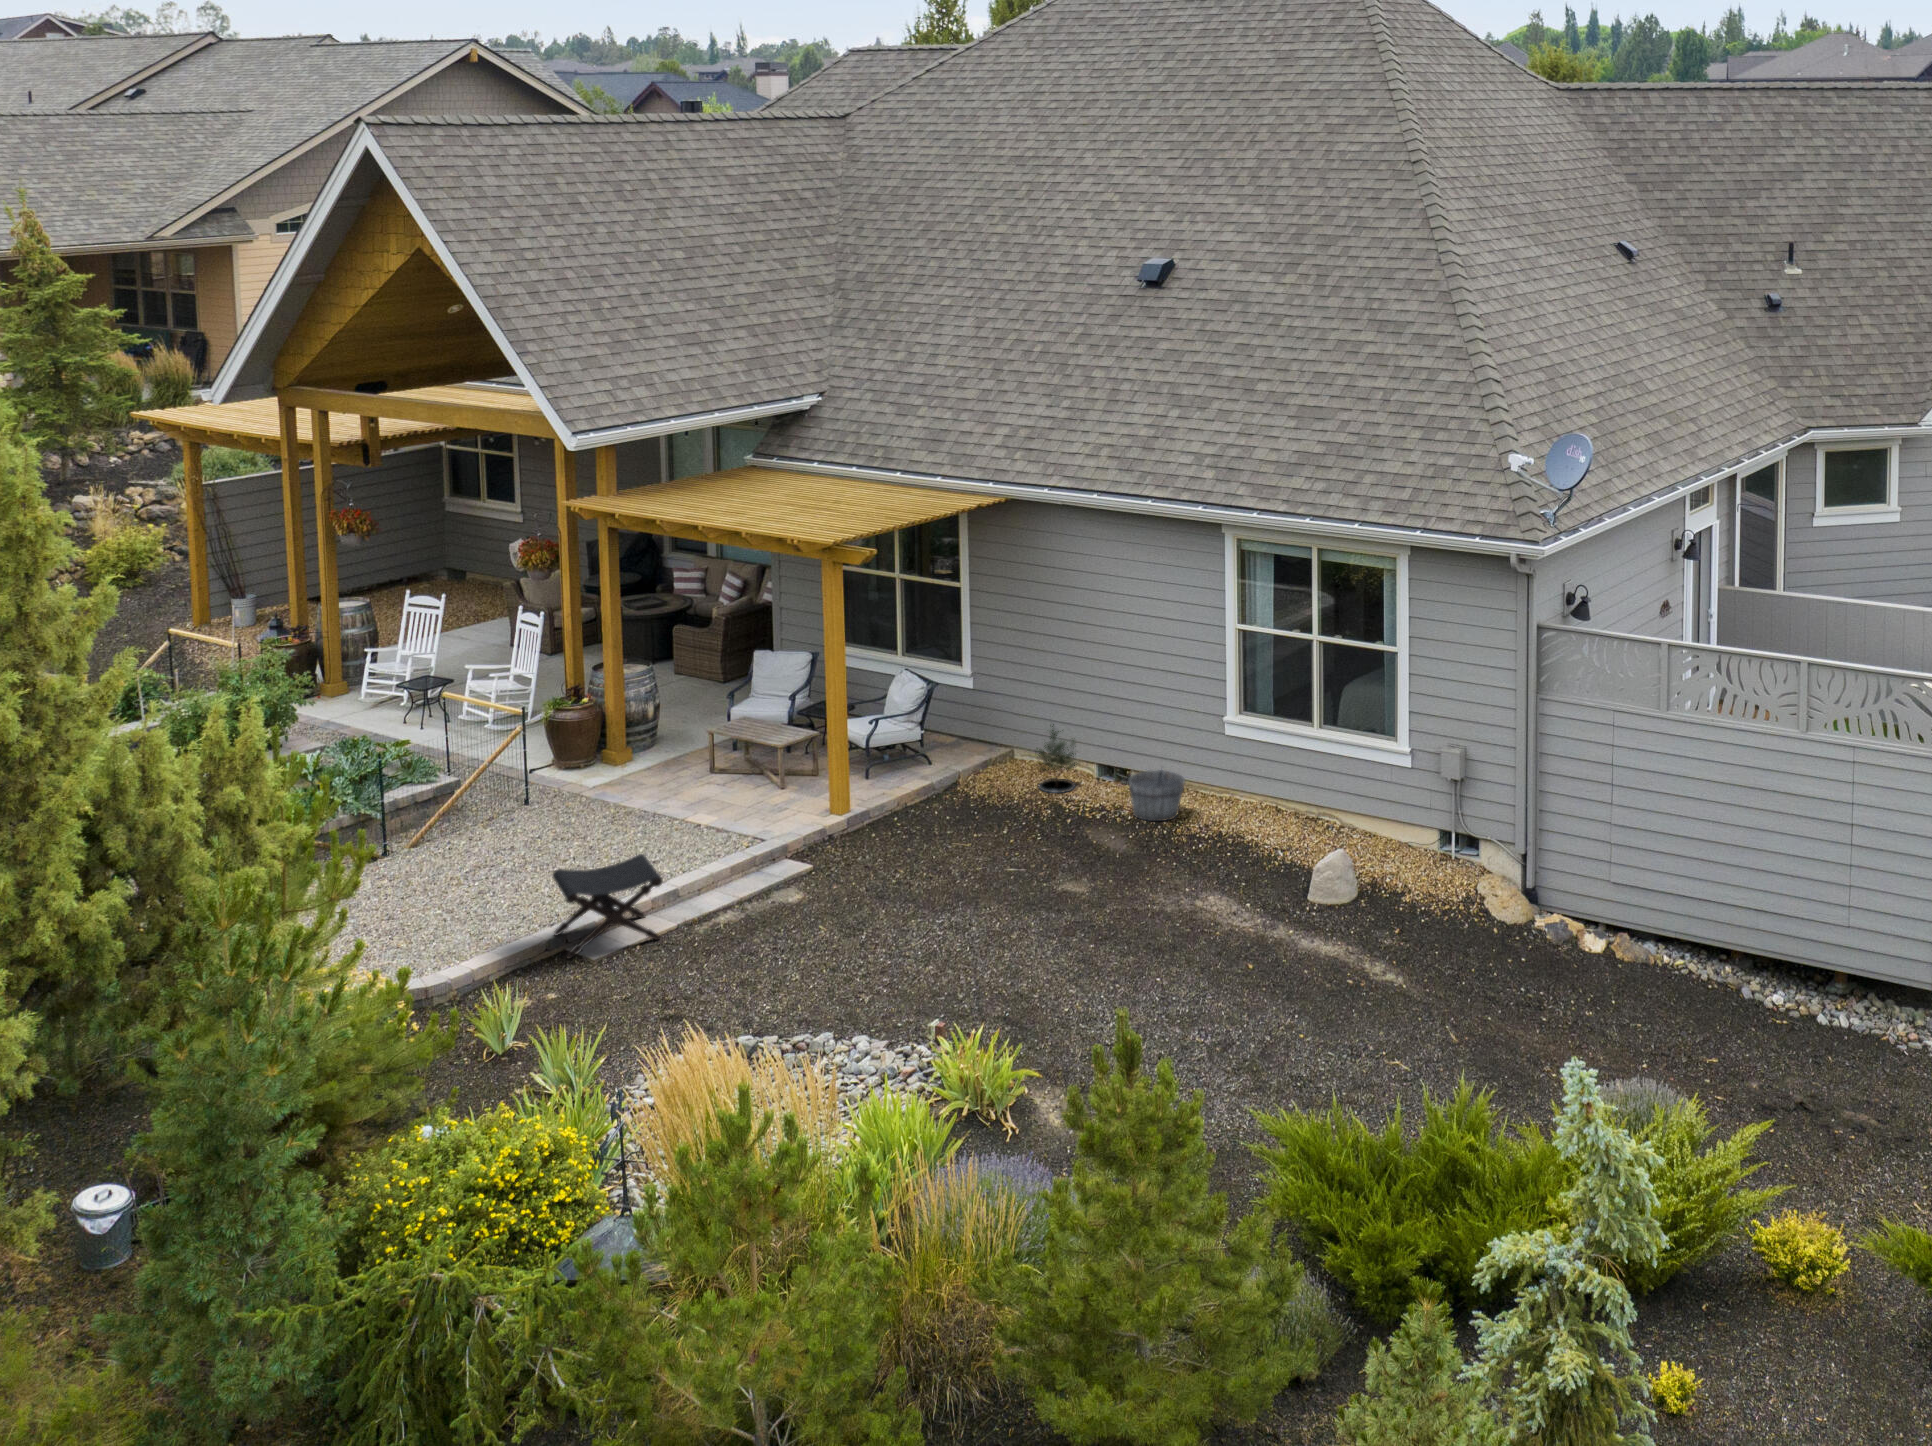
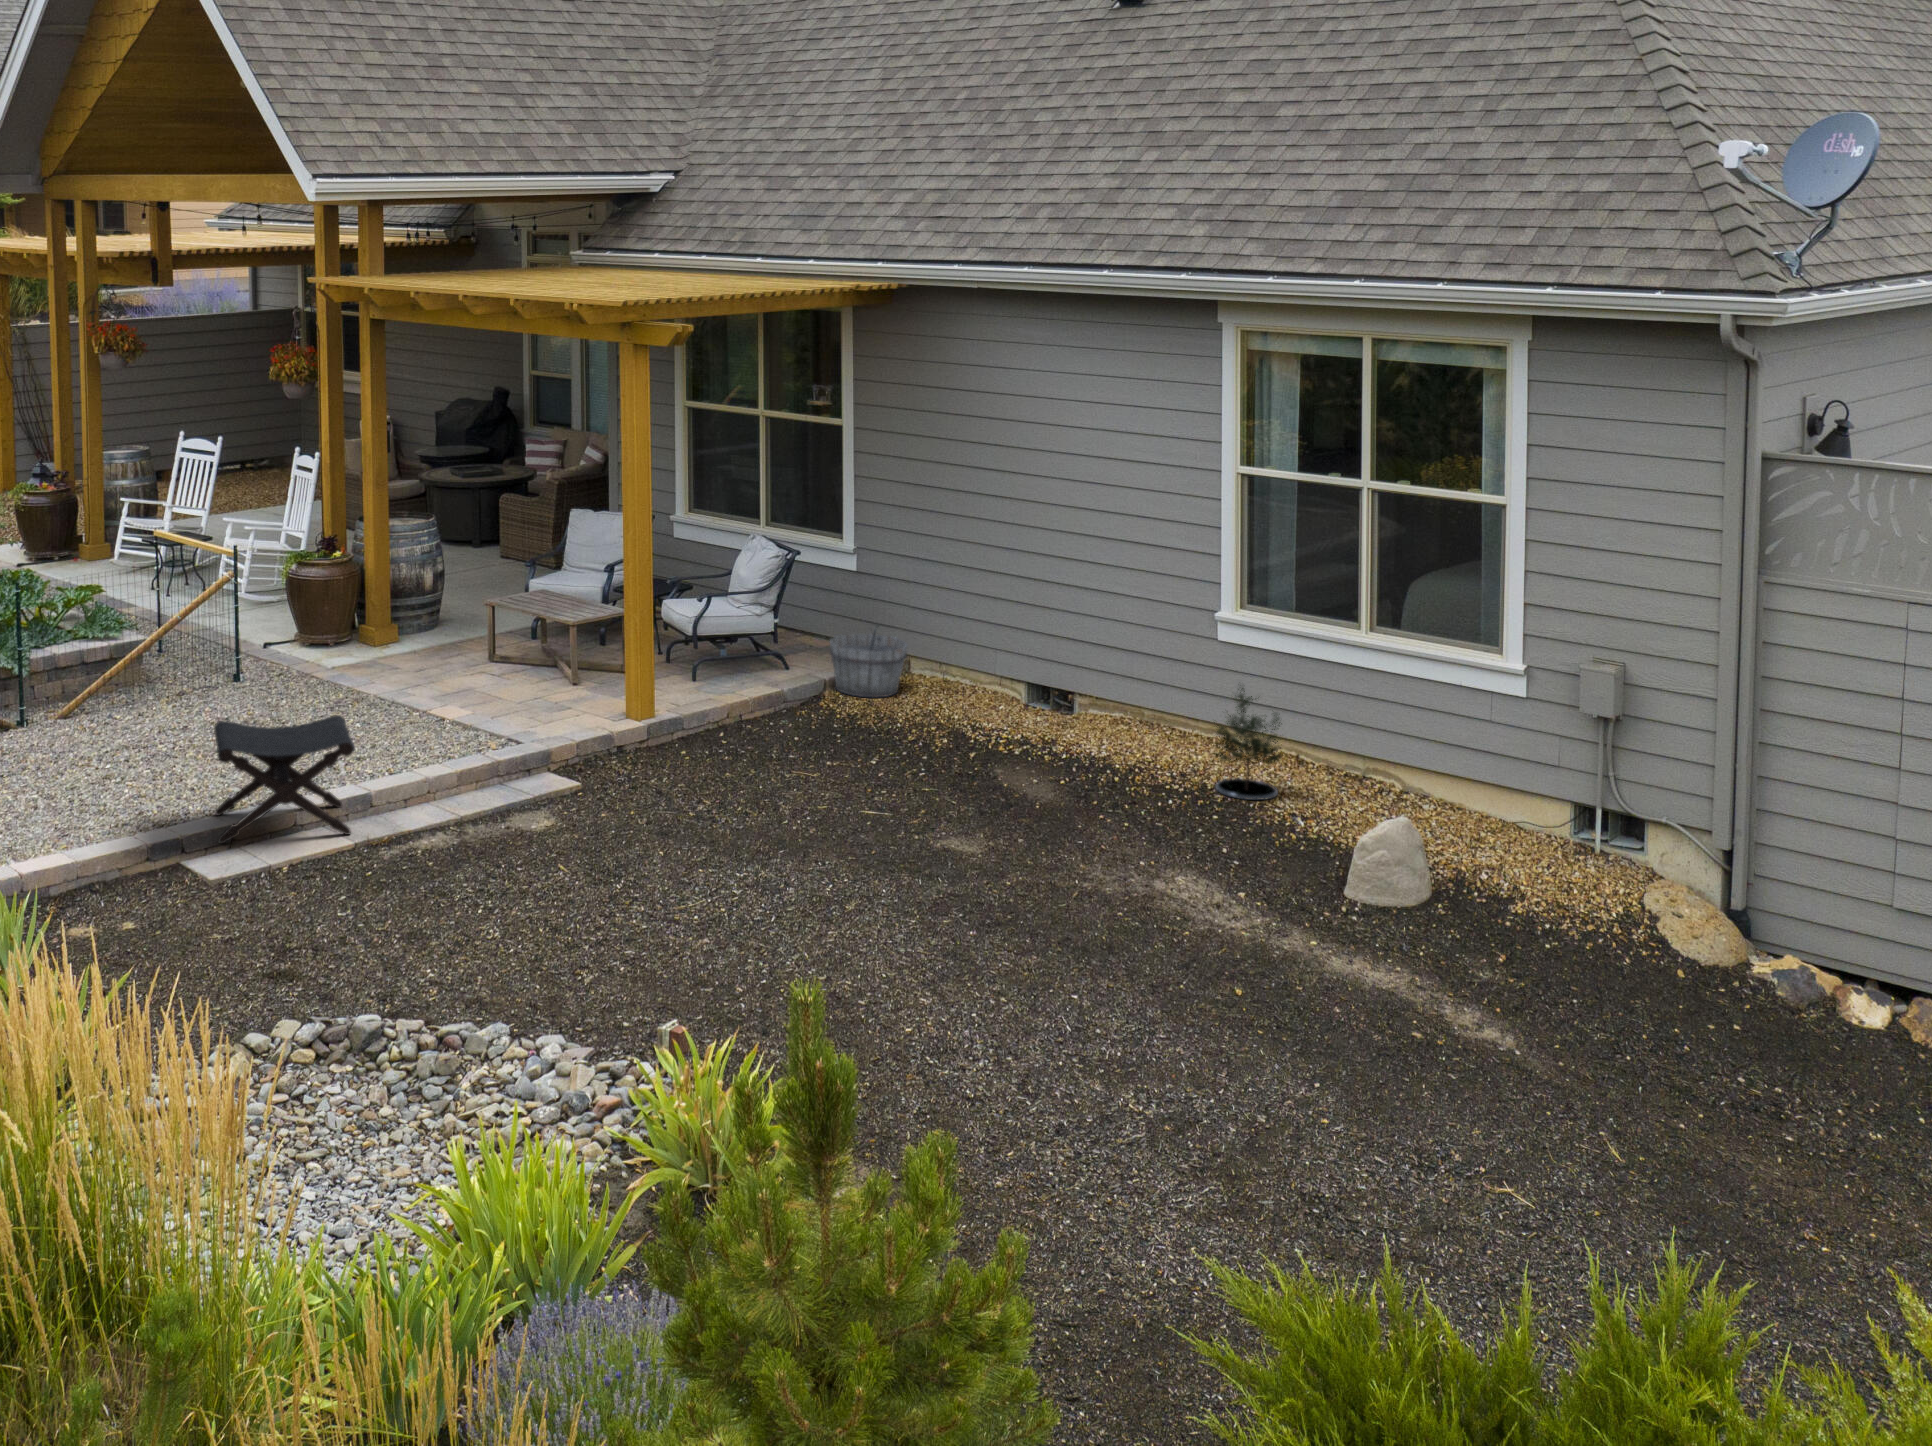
potted tree: present [1037,724,1078,793] -> present [1214,688,1284,800]
wooden bucket: present [1128,770,1185,821] -> present [830,631,907,697]

